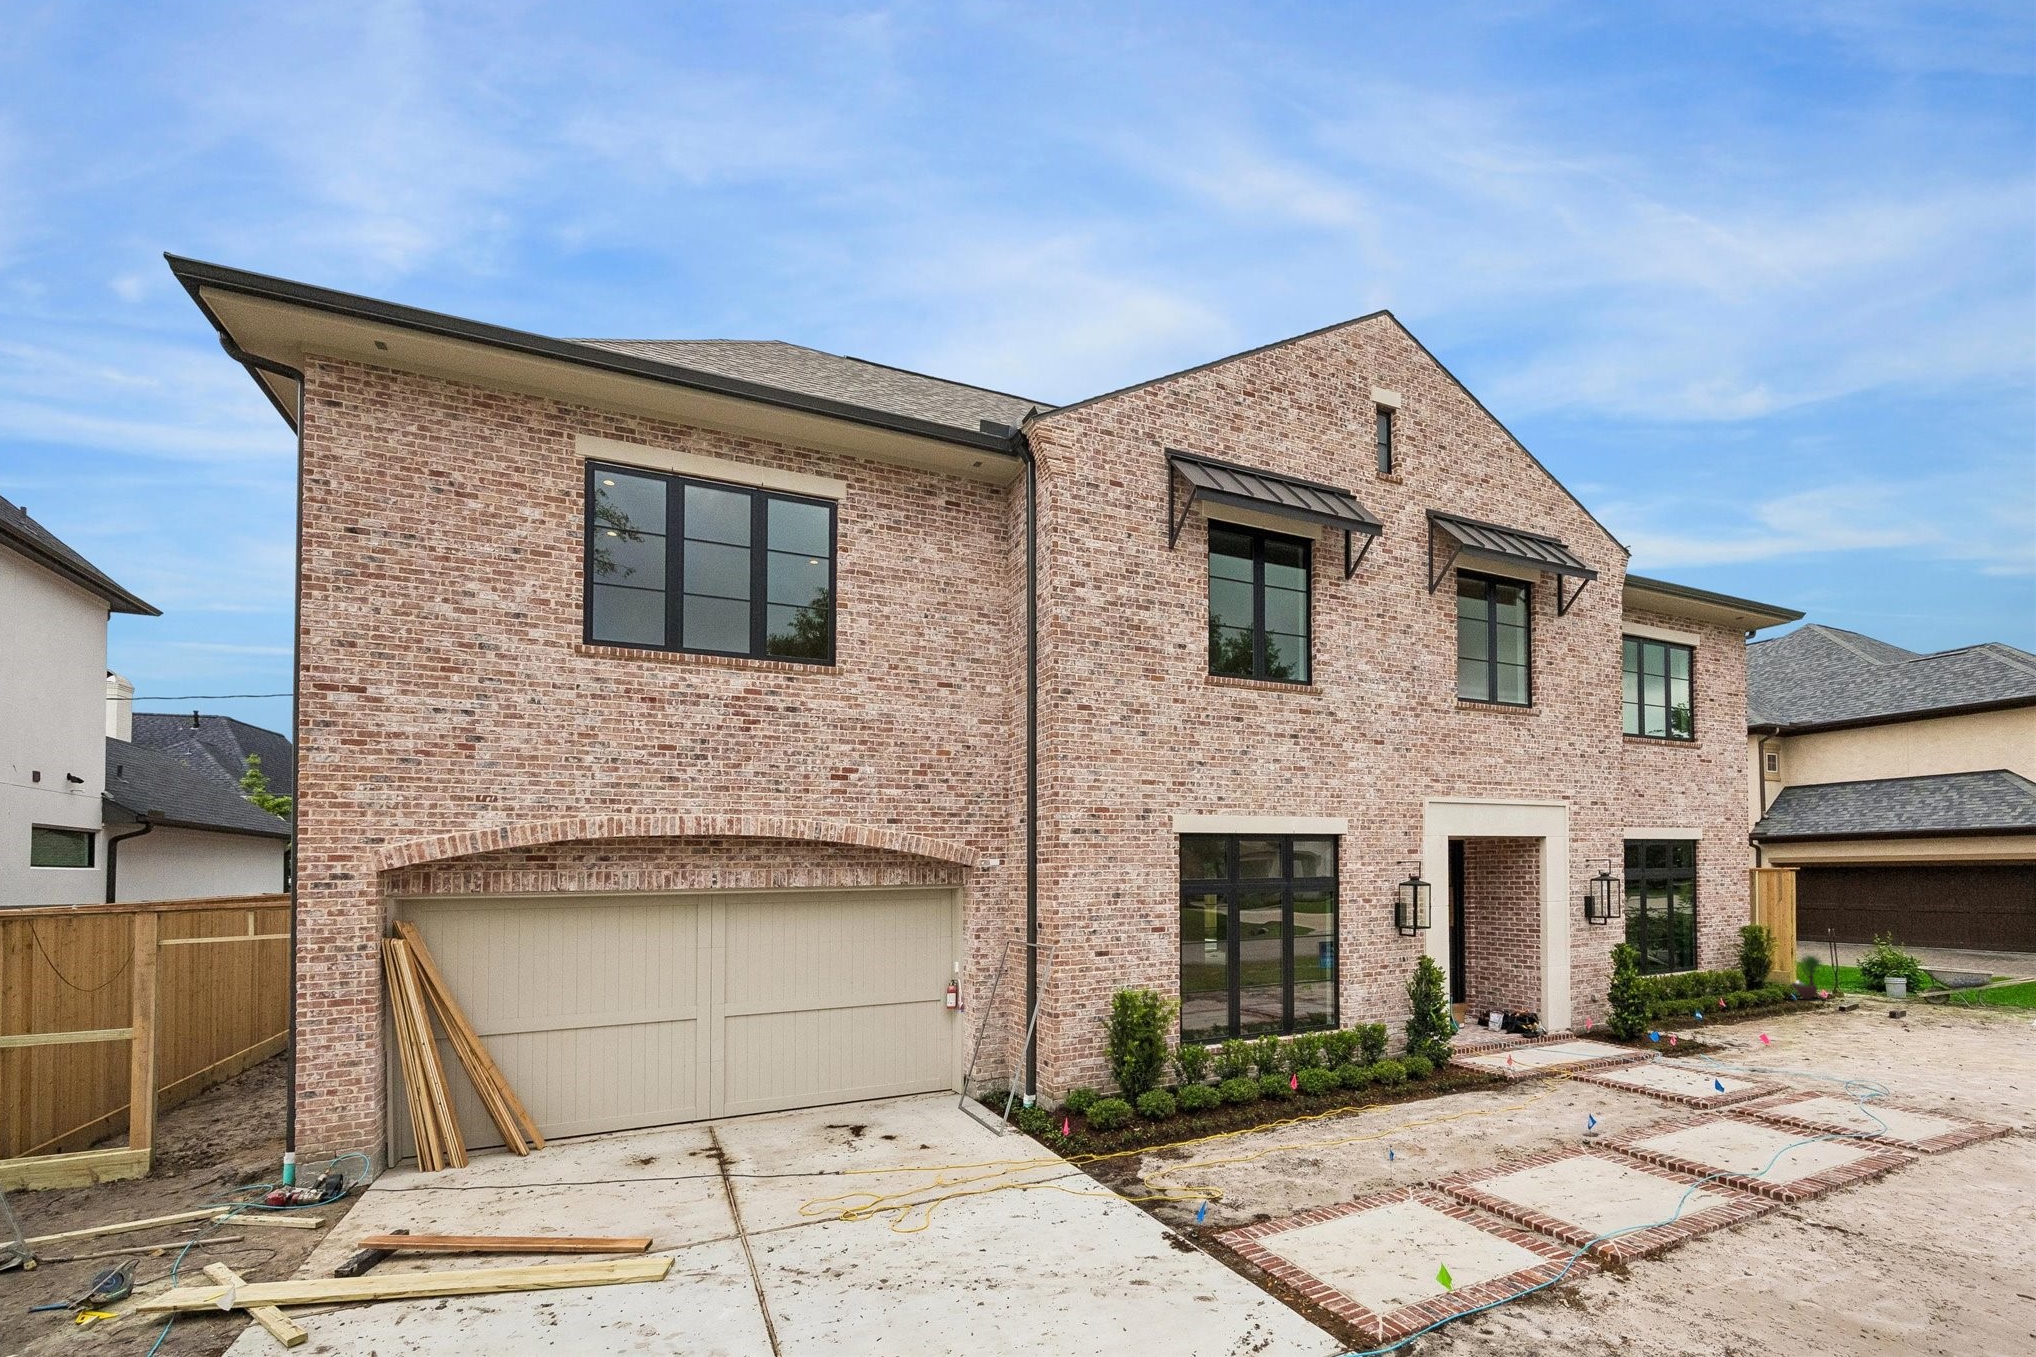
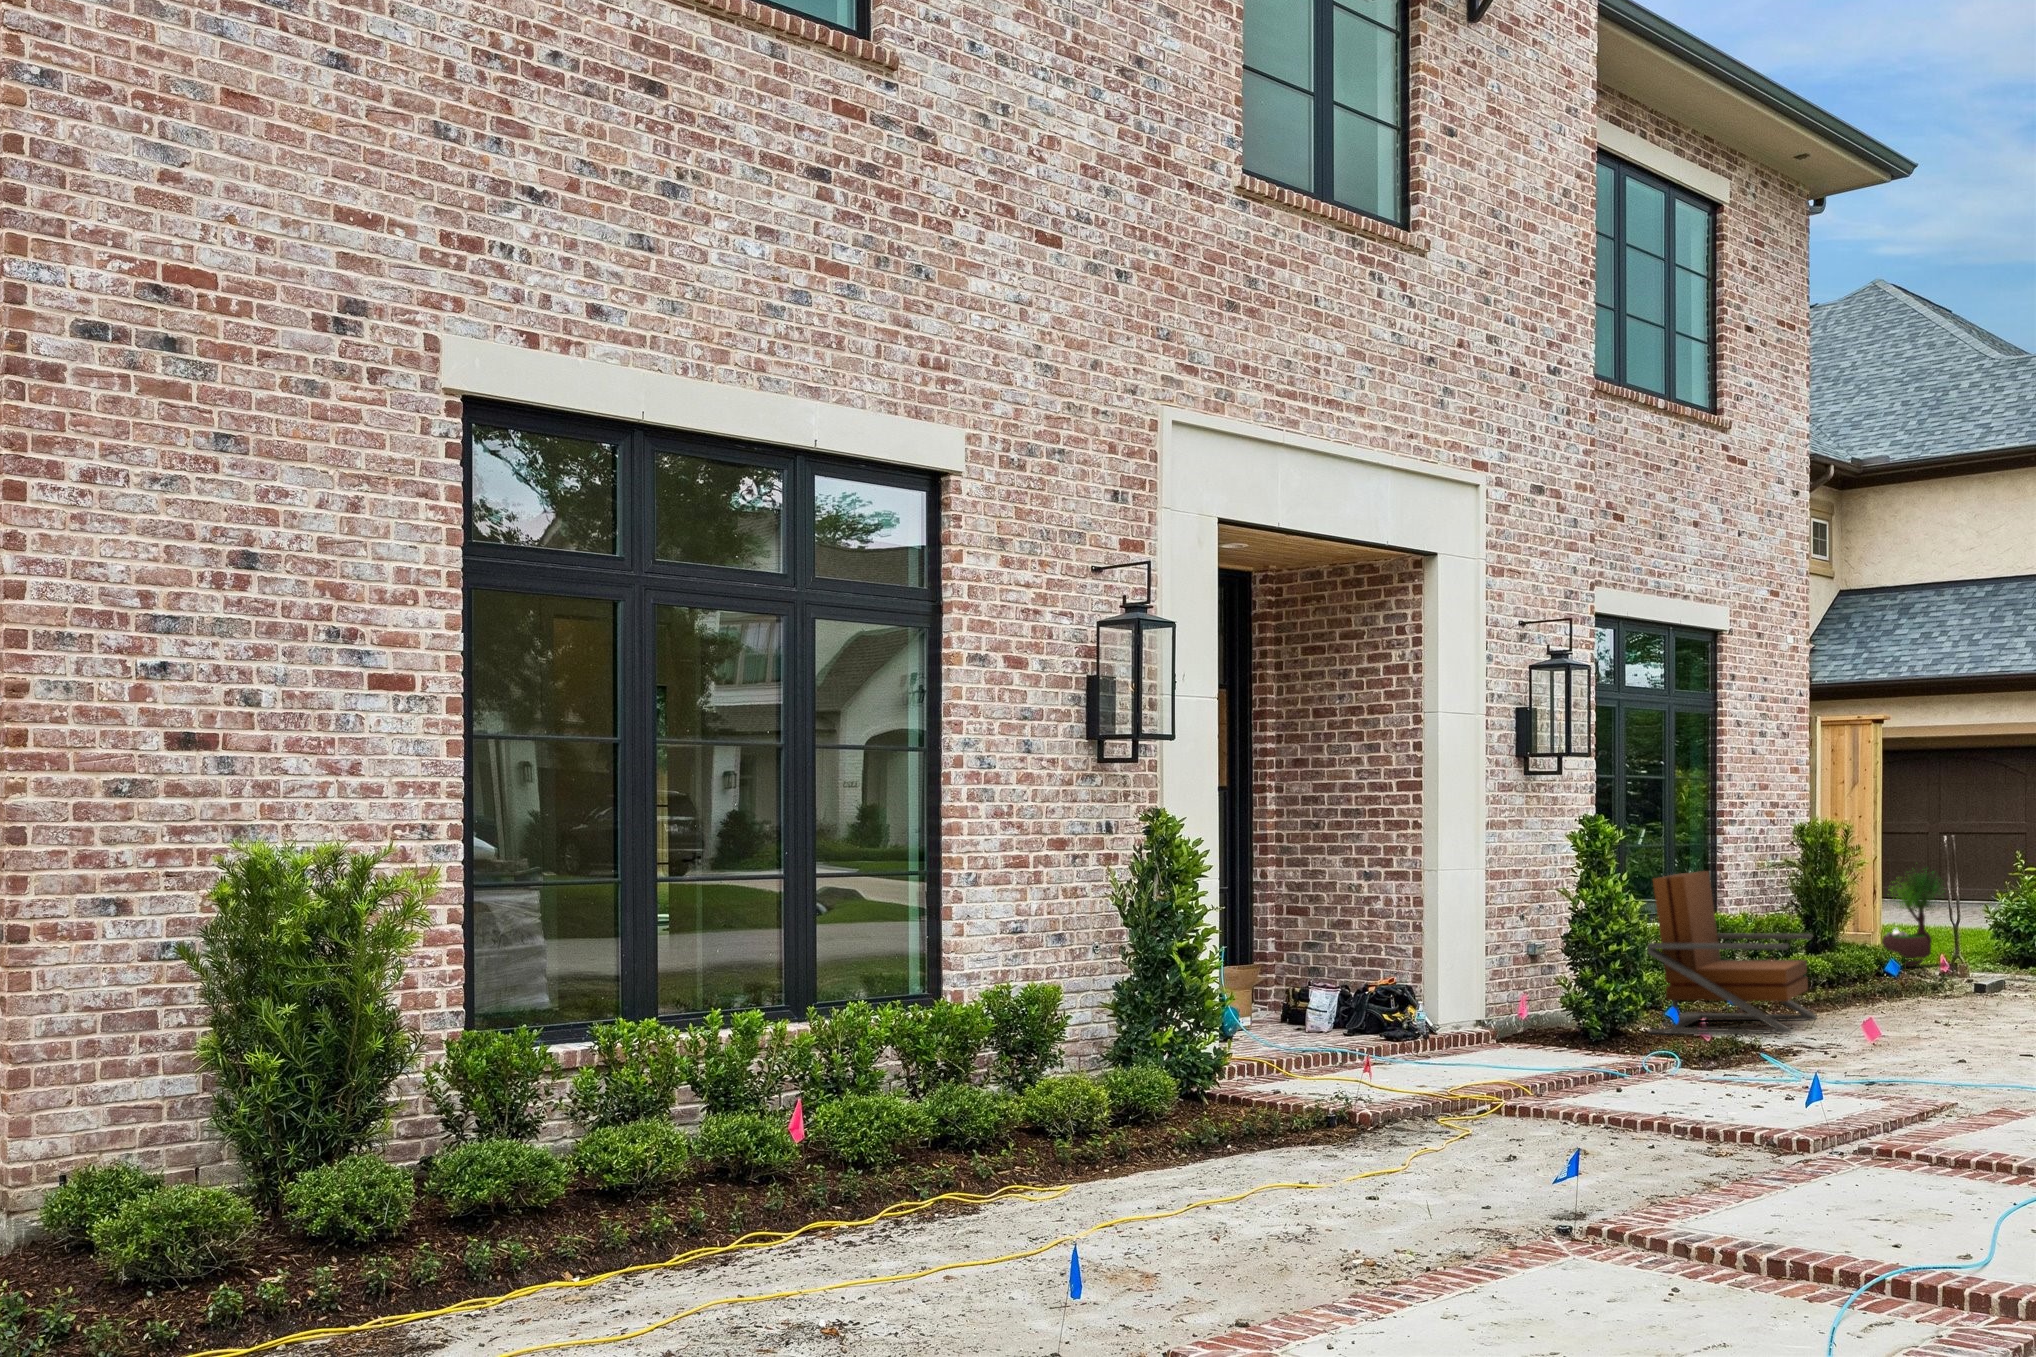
lounge chair: none [1645,969,1737,1054] -> present [1647,871,1817,1034]

